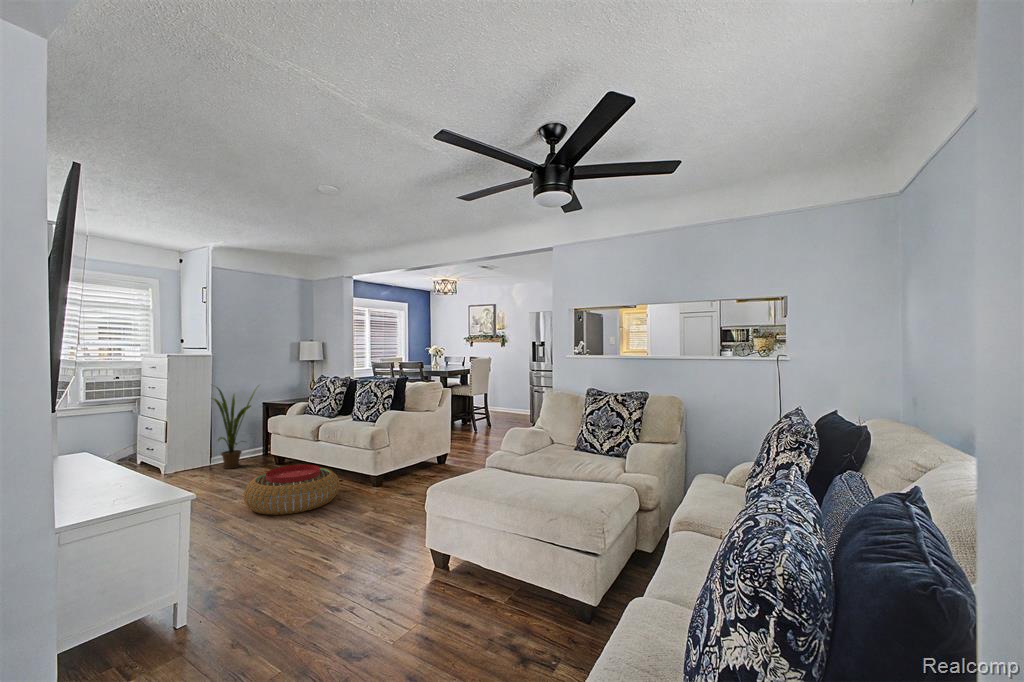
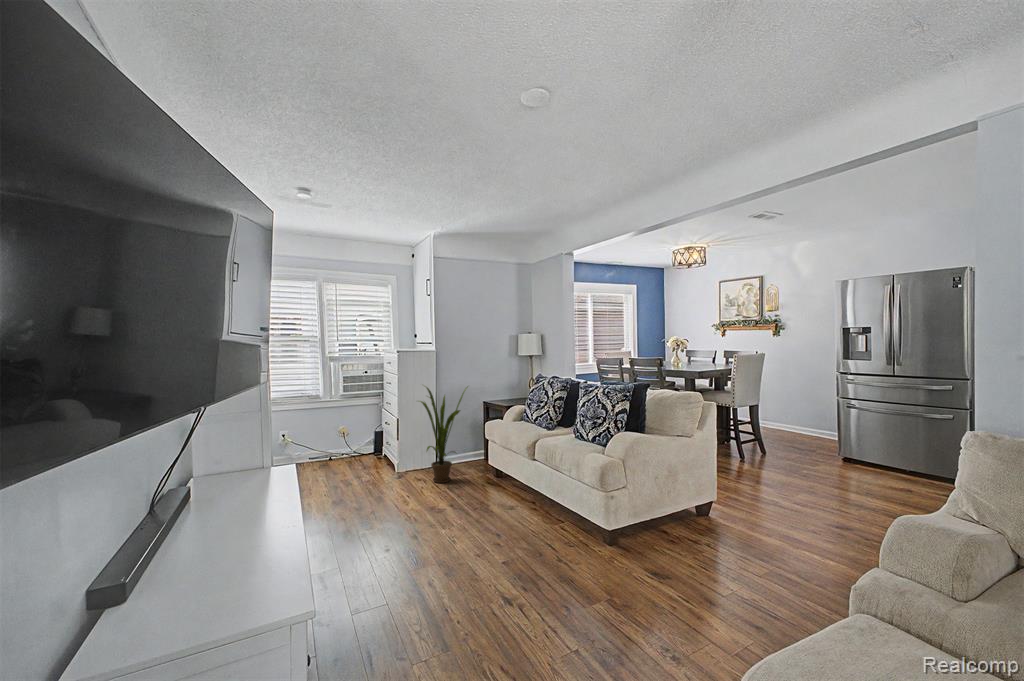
pouf: present [244,465,340,515] -> none [432,504,556,587]

